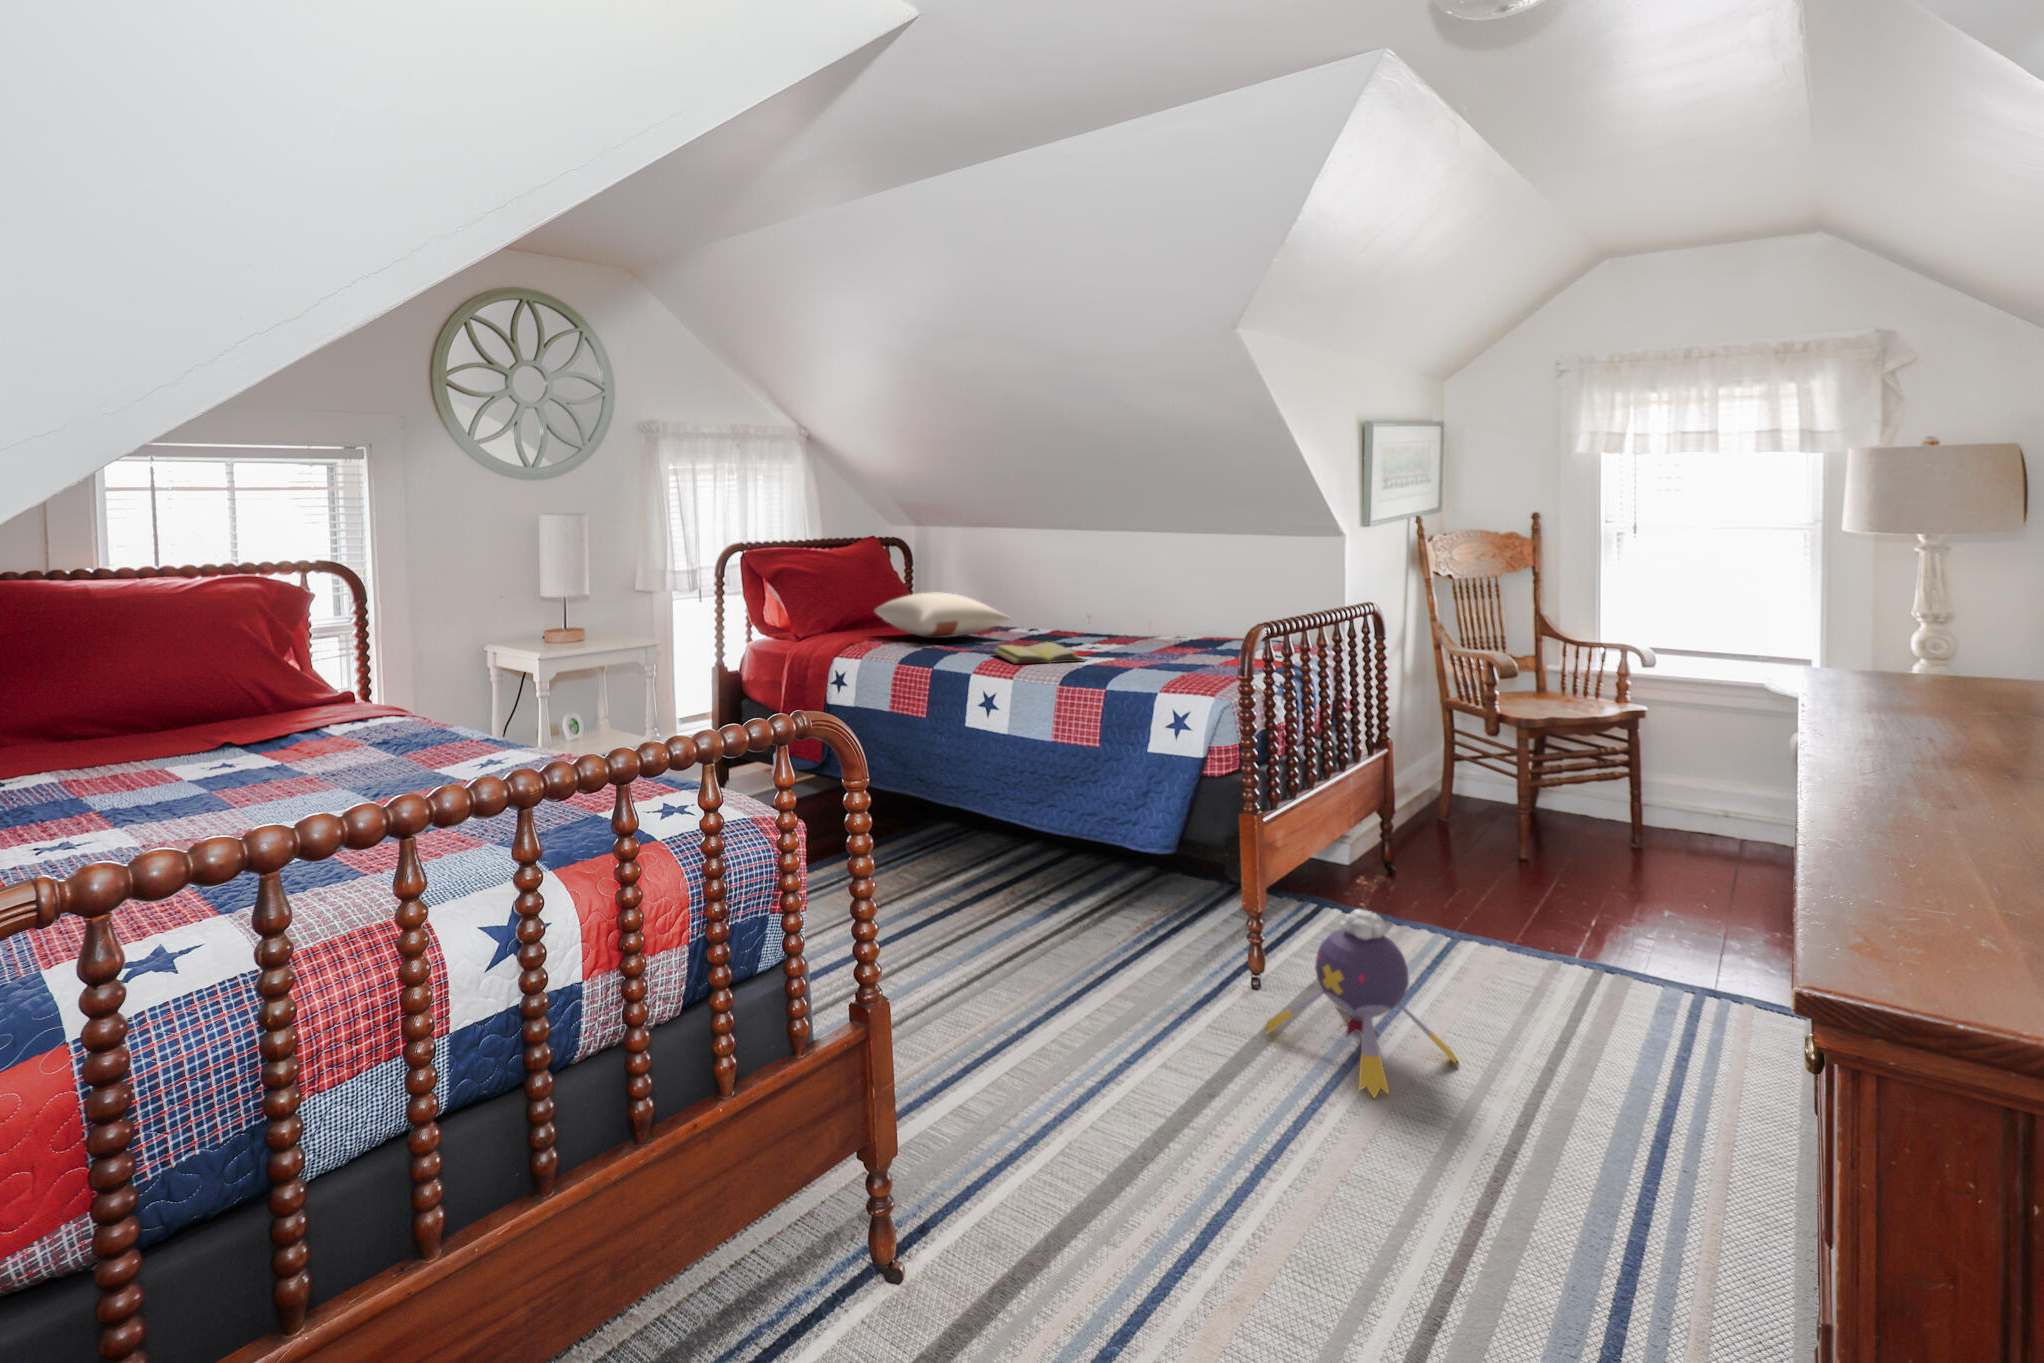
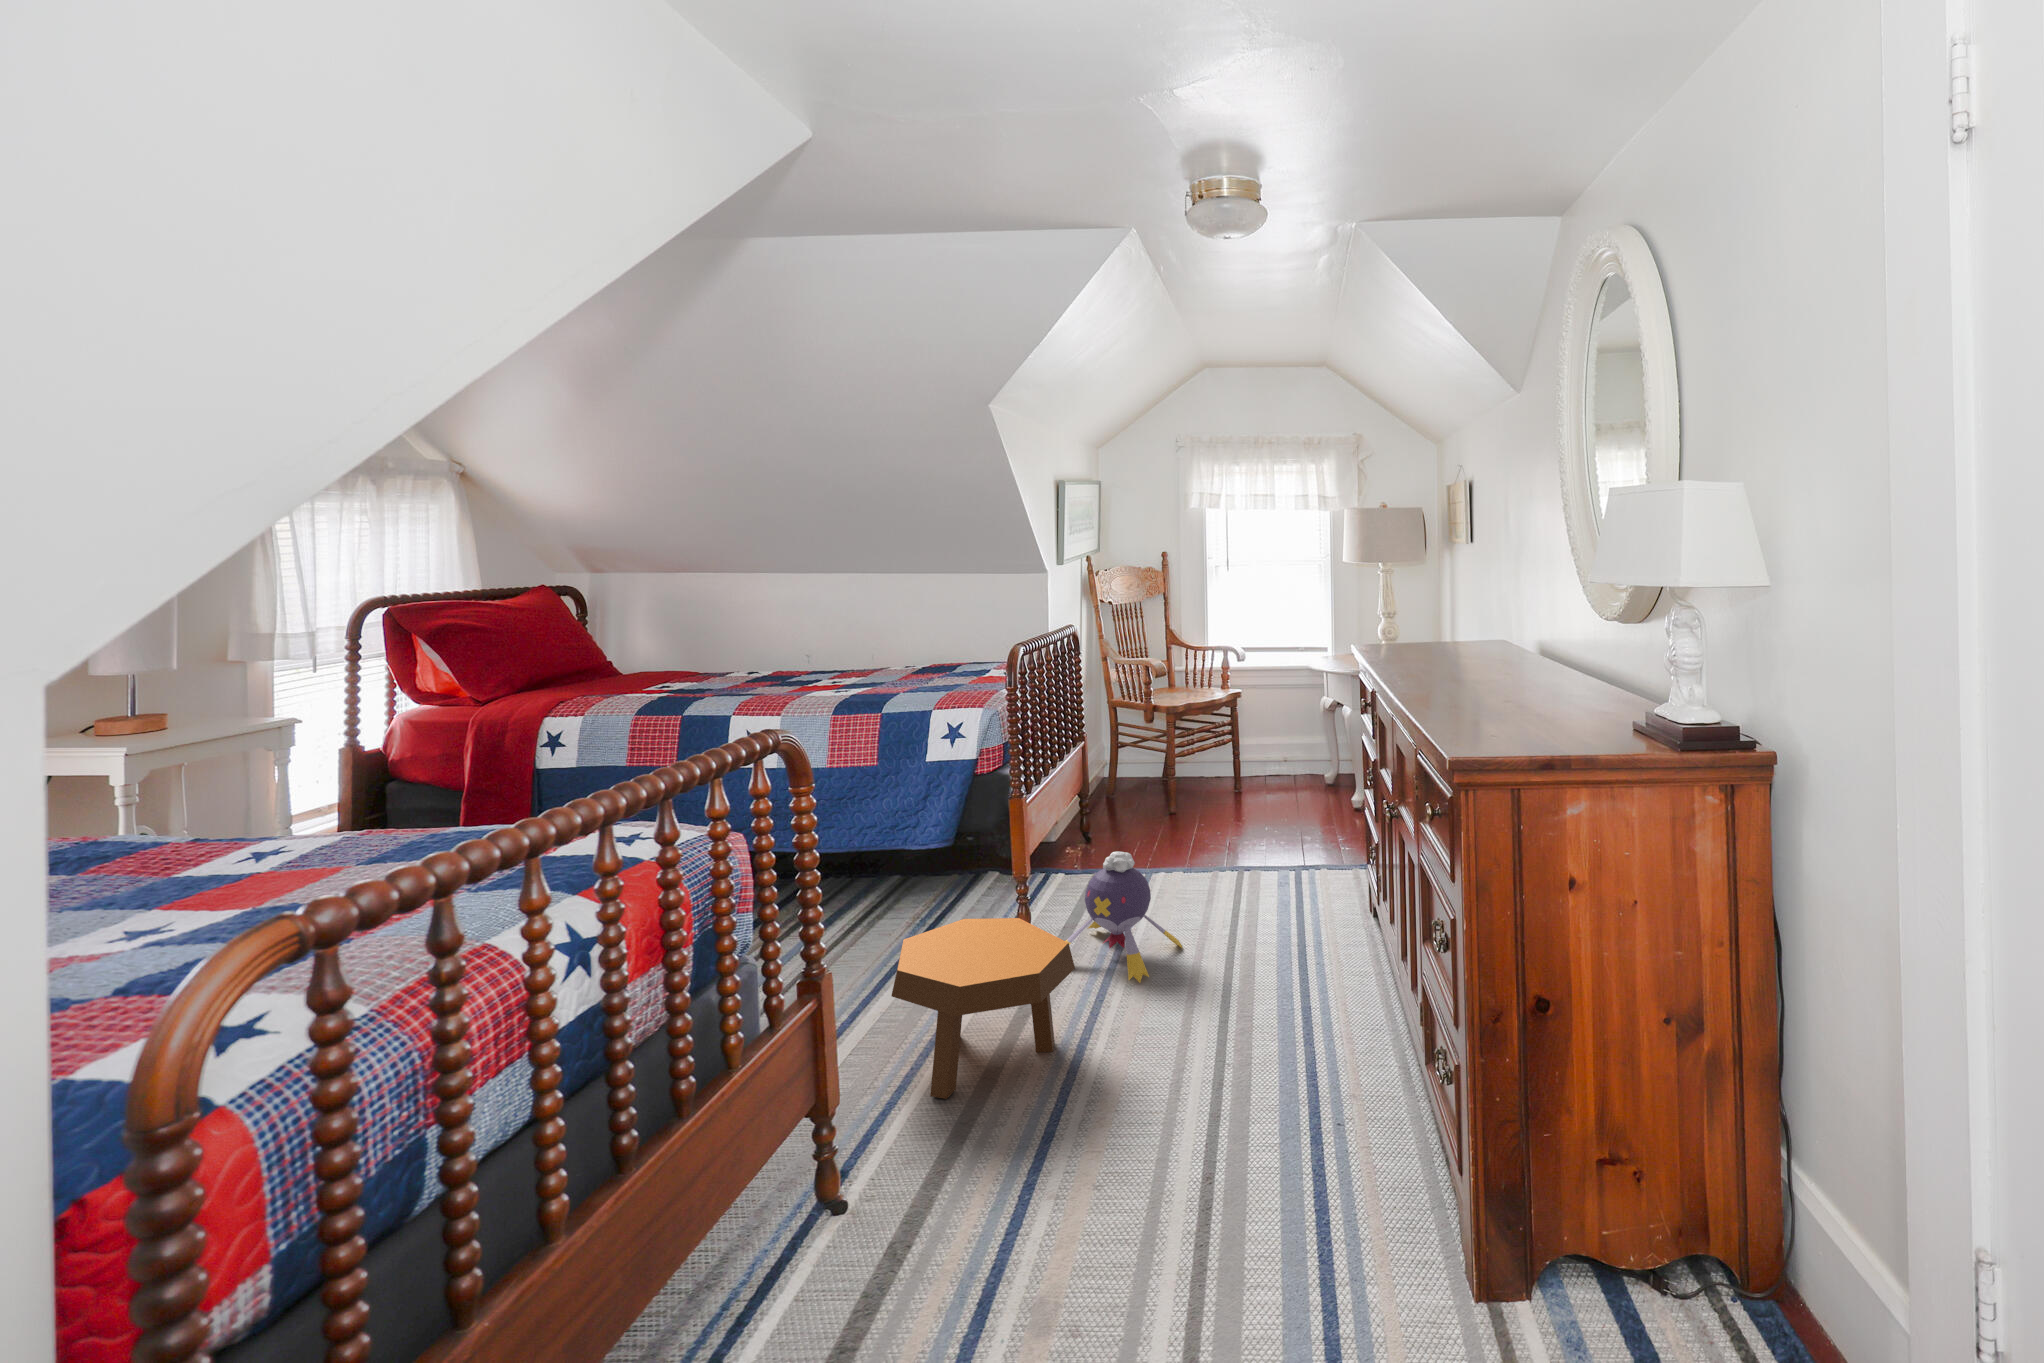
pillow: present [875,593,1010,638] -> none [573,641,738,688]
diary: present [991,642,1084,664] -> none [737,680,840,702]
footstool: none [1020,954,1250,1177] -> present [891,918,1075,1099]

